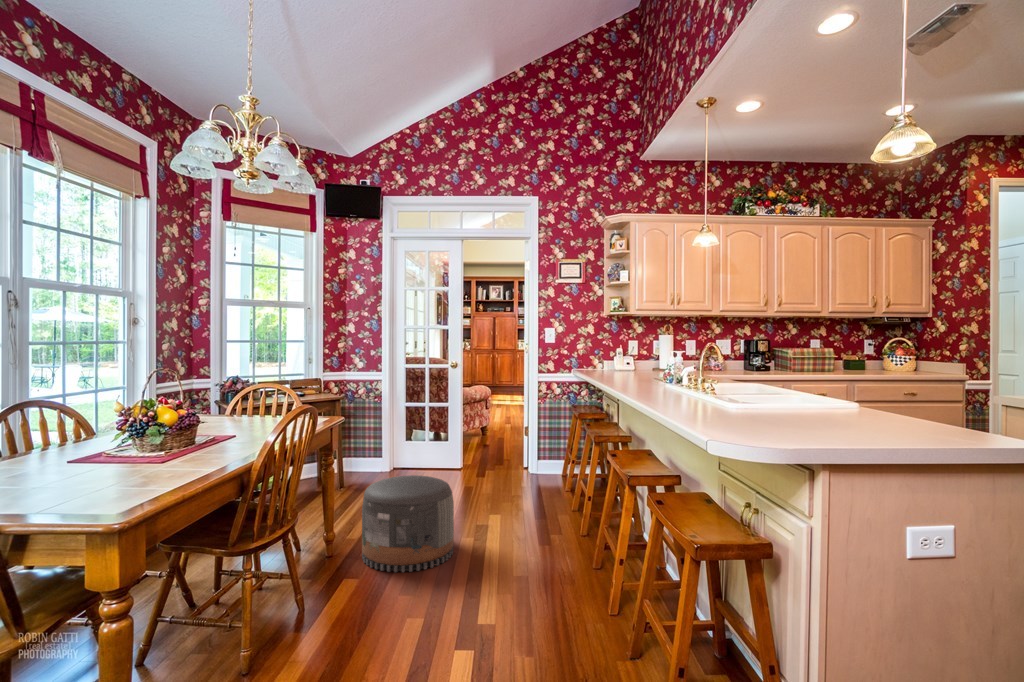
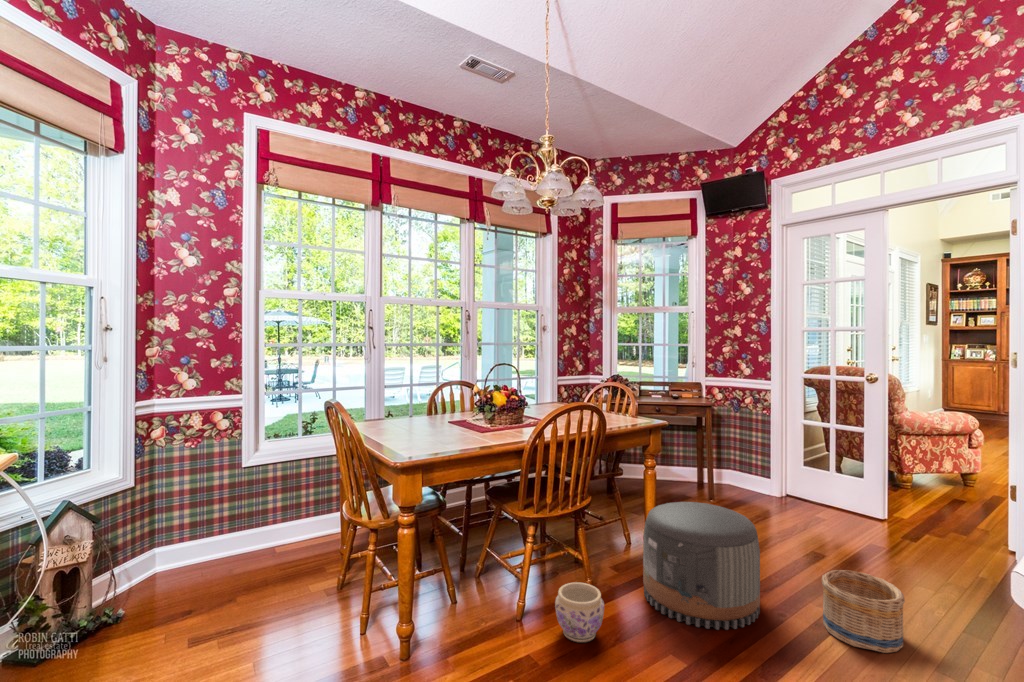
basket: none [484,496,530,542] -> present [822,570,905,653]
planter: none [328,566,375,619] -> present [555,582,604,643]

